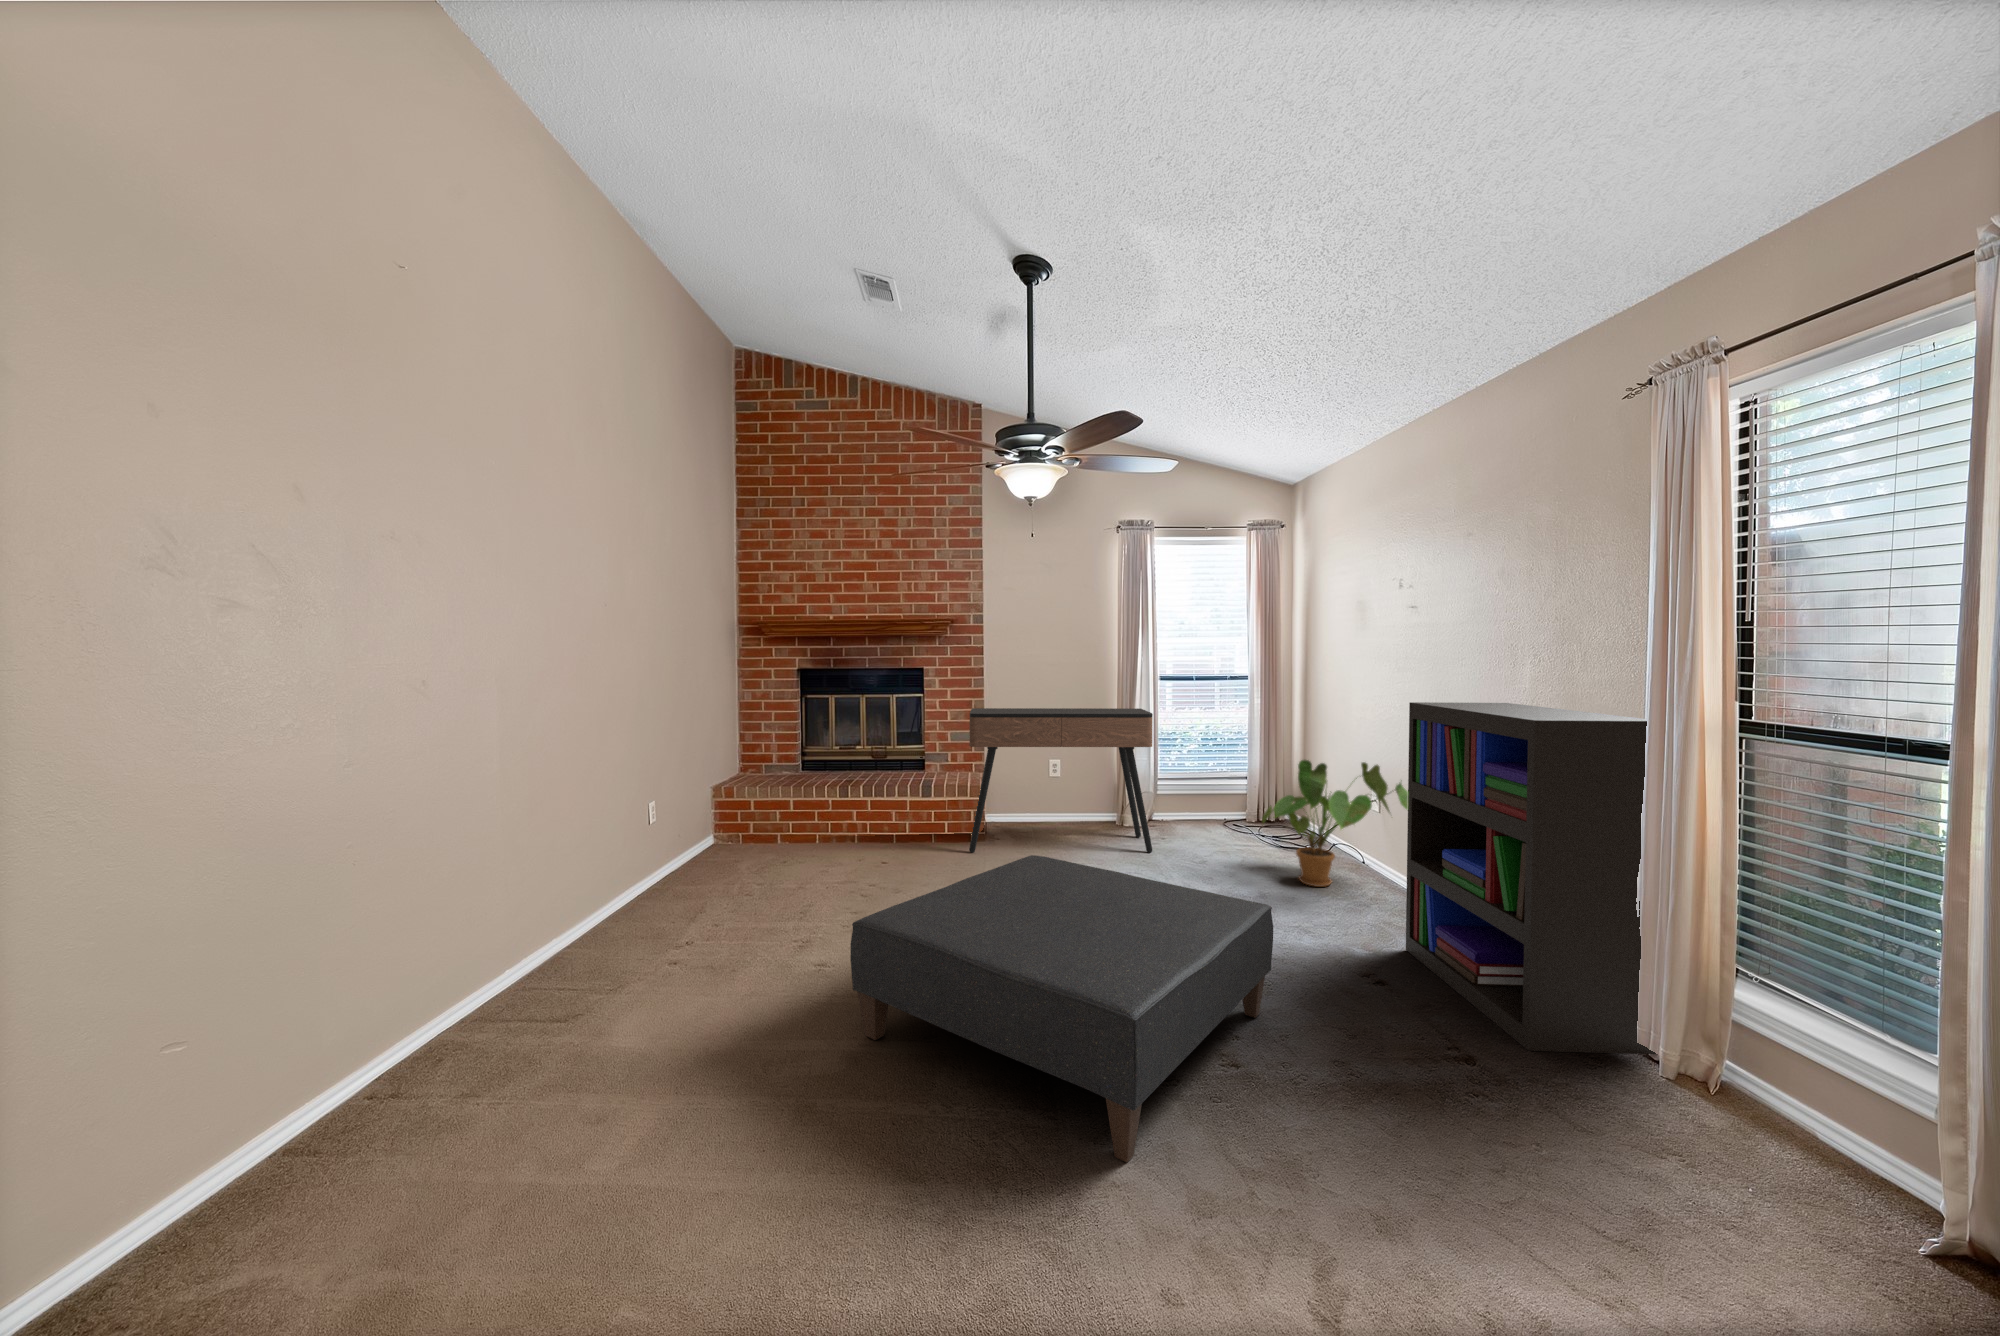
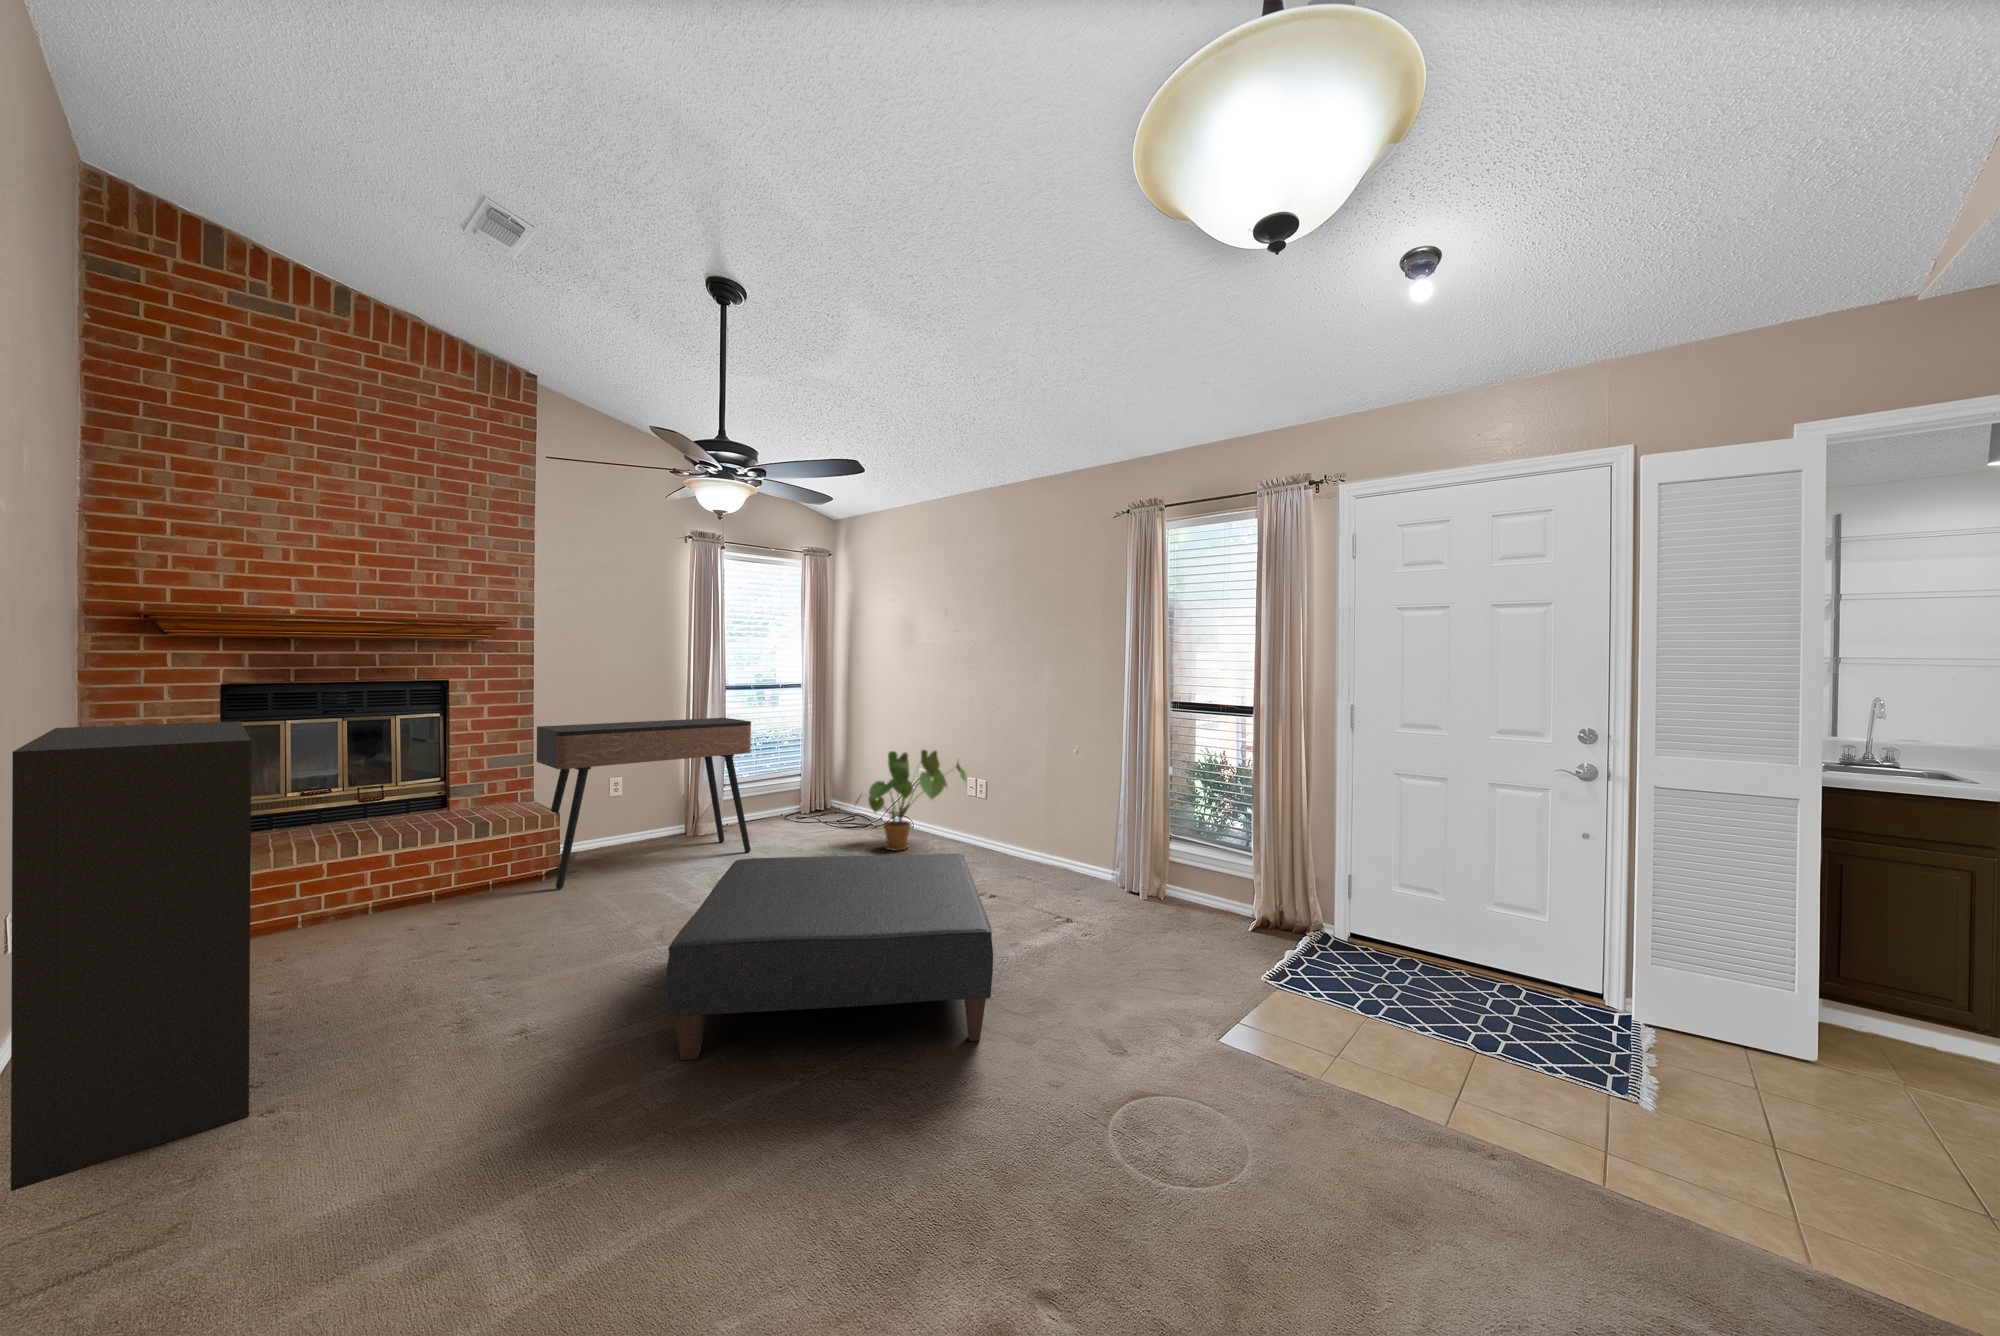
bookshelf: present [1406,702,1656,1054] -> present [11,721,251,1191]

